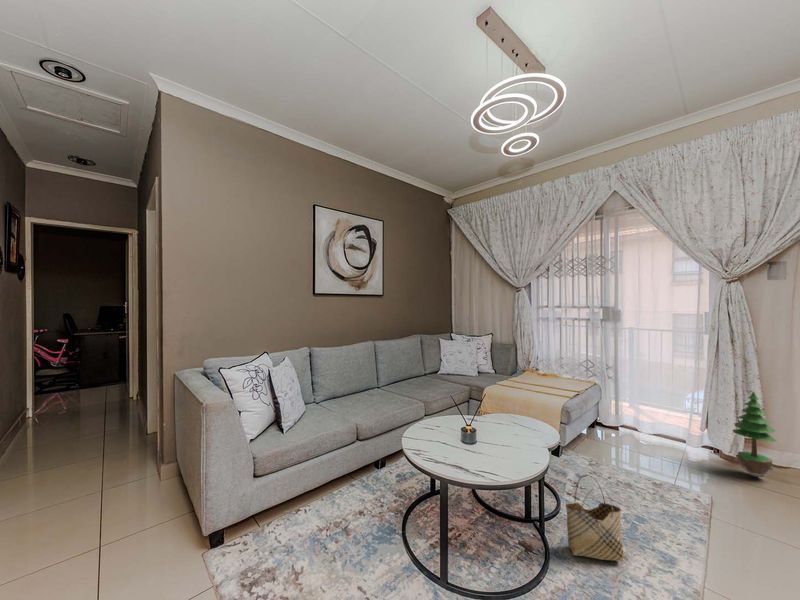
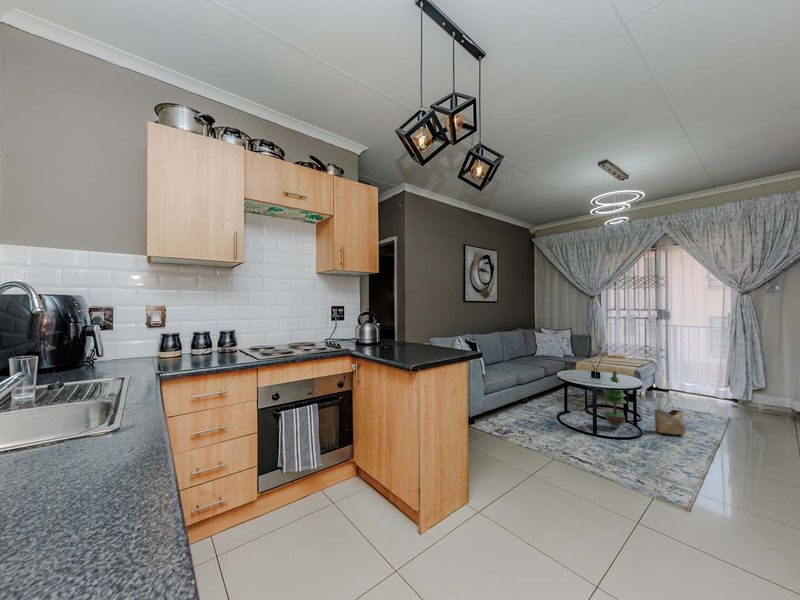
potted tree: present [733,392,776,477] -> present [603,371,627,428]

